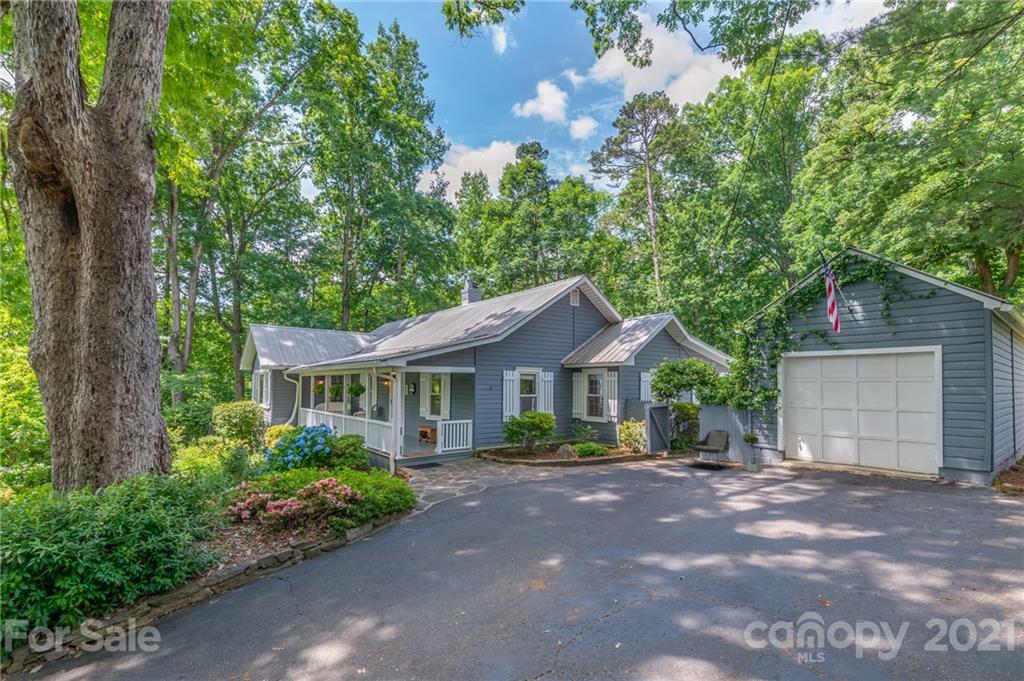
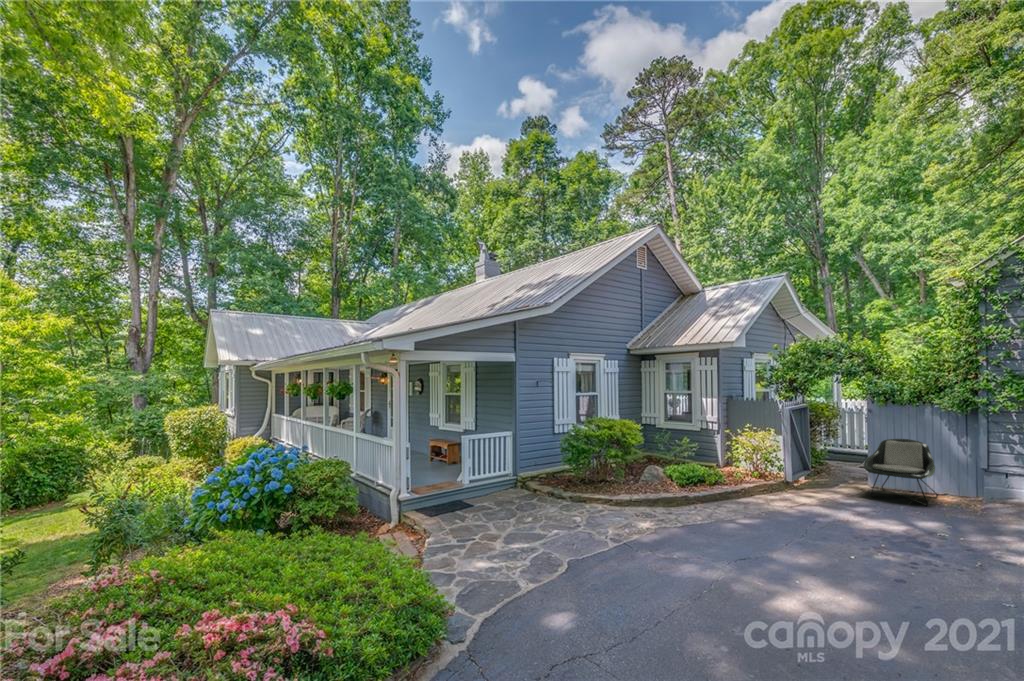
potted tree: present [743,433,763,472] -> none [959,444,1002,509]

